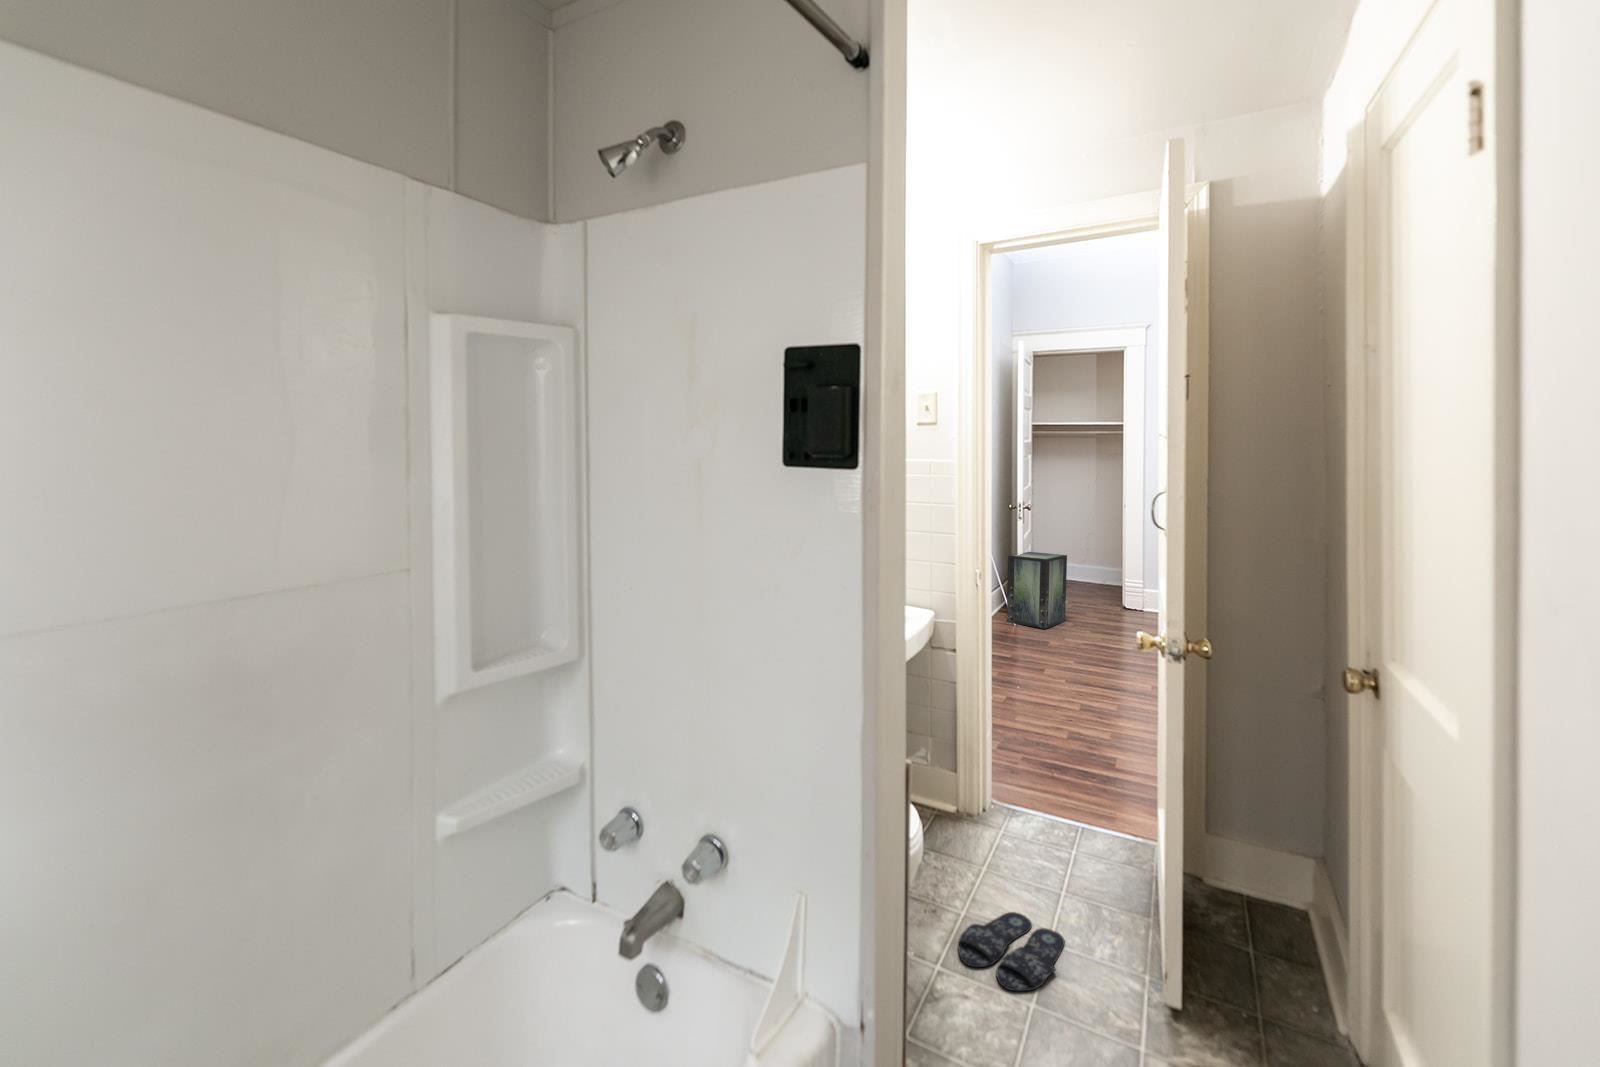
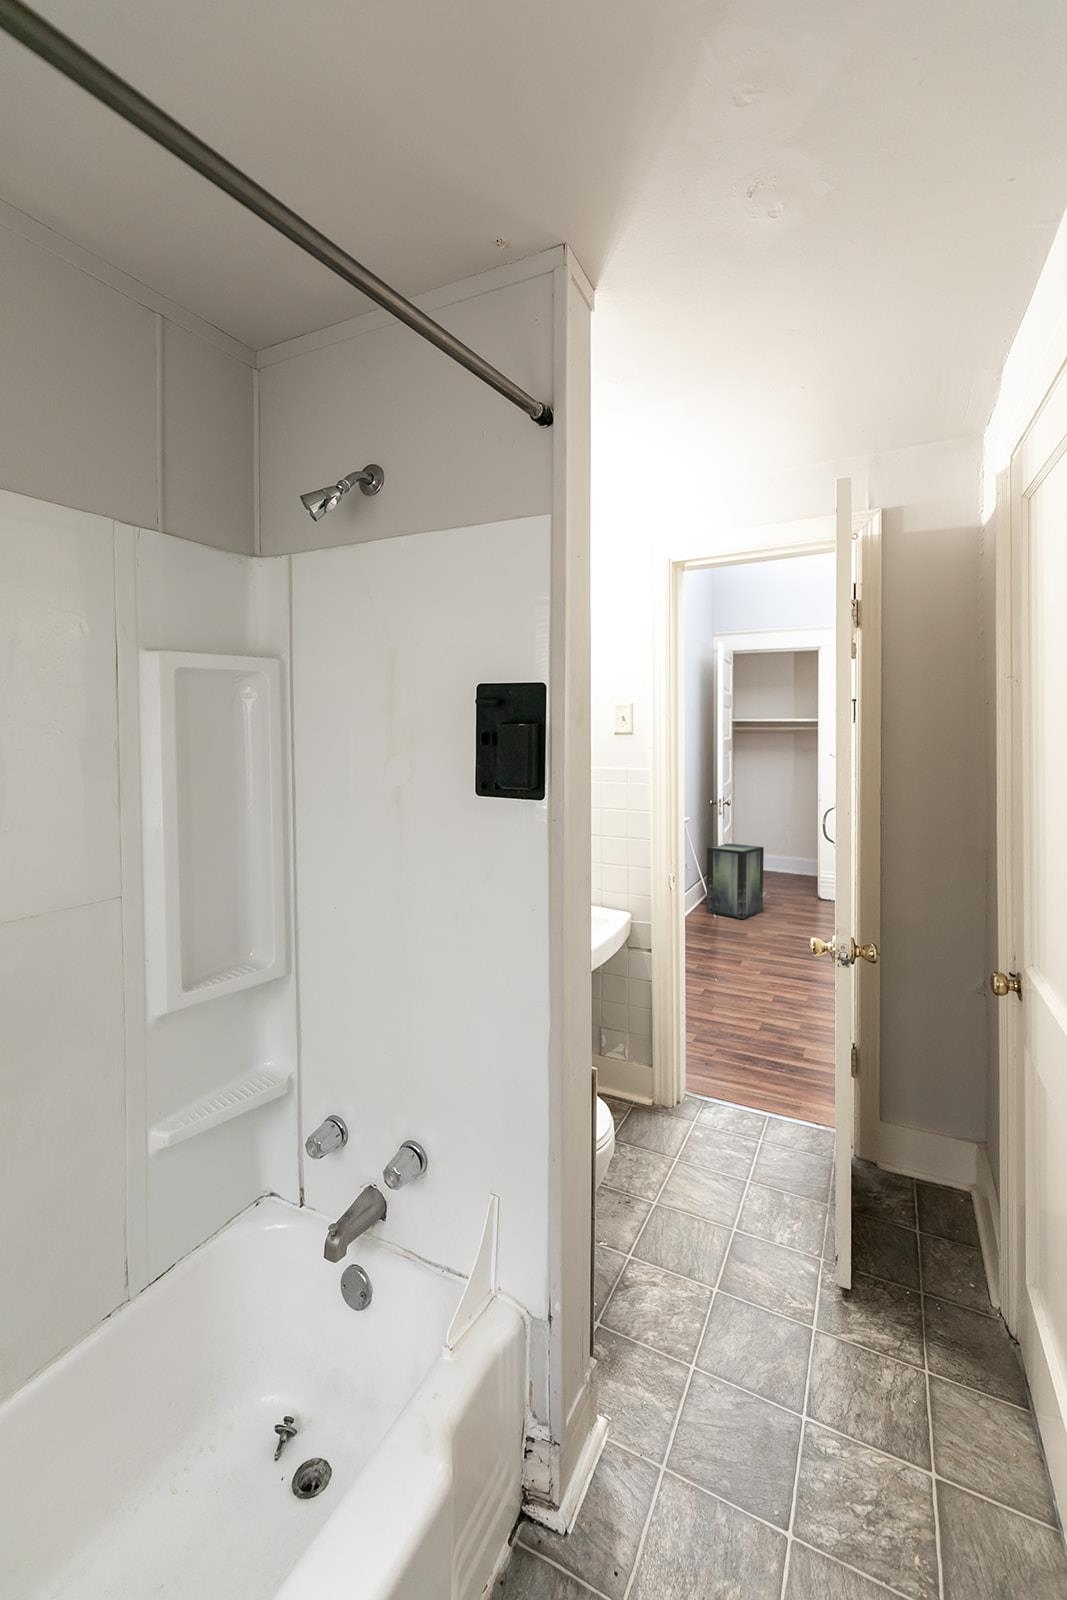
slippers: present [959,912,1064,991] -> none [649,1202,749,1278]

